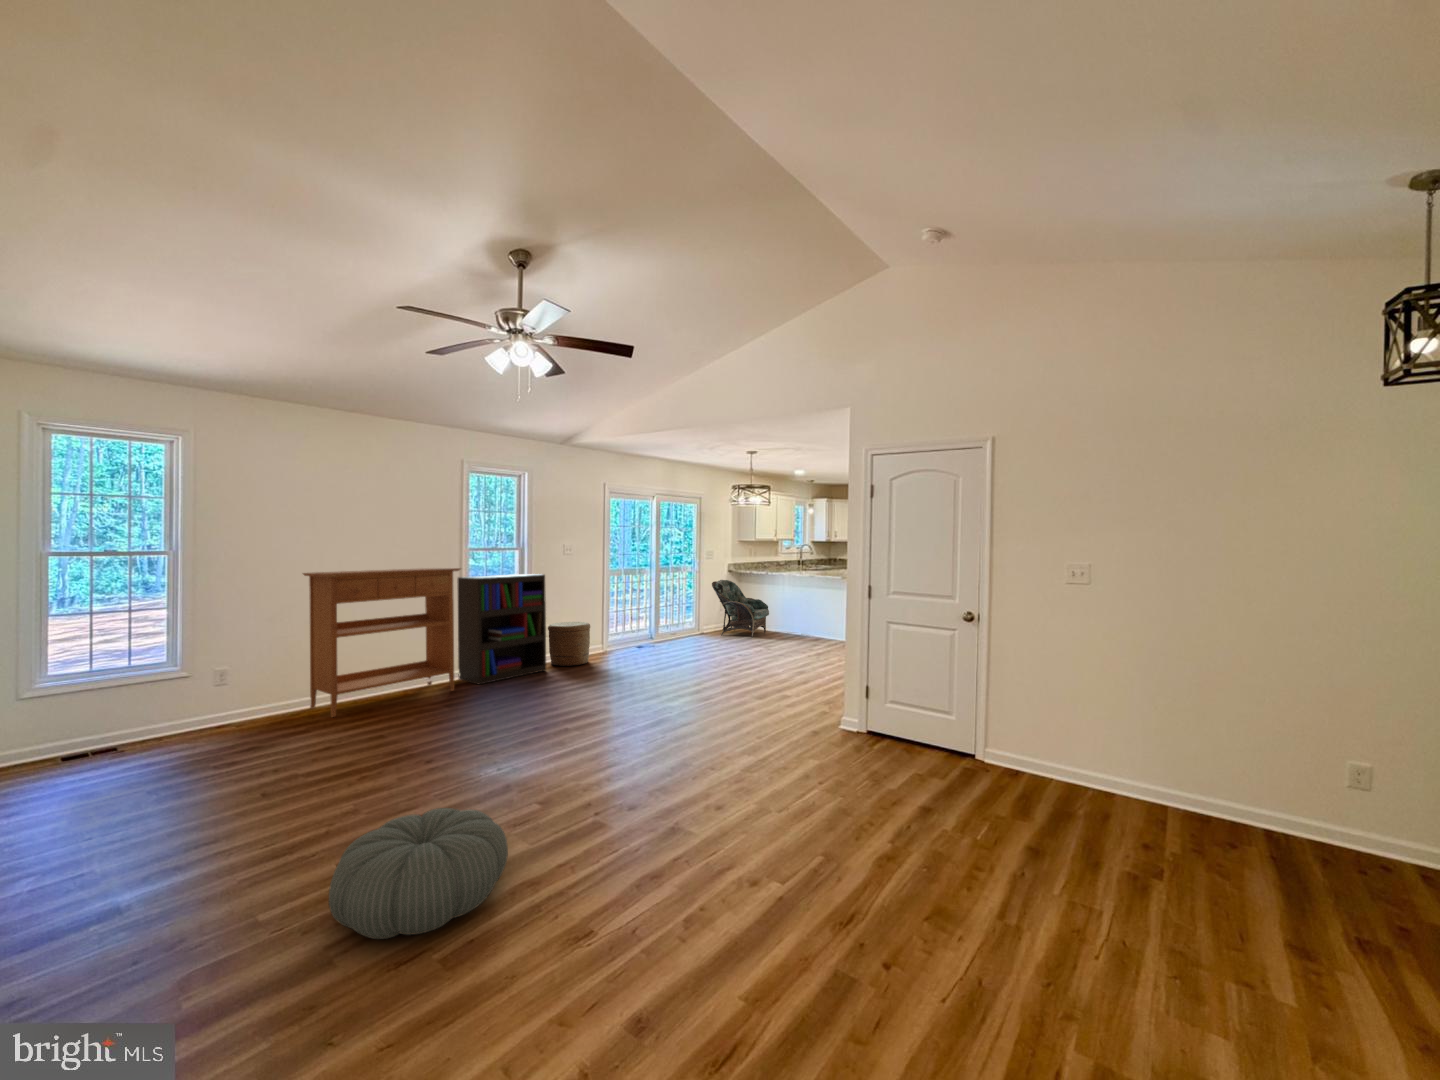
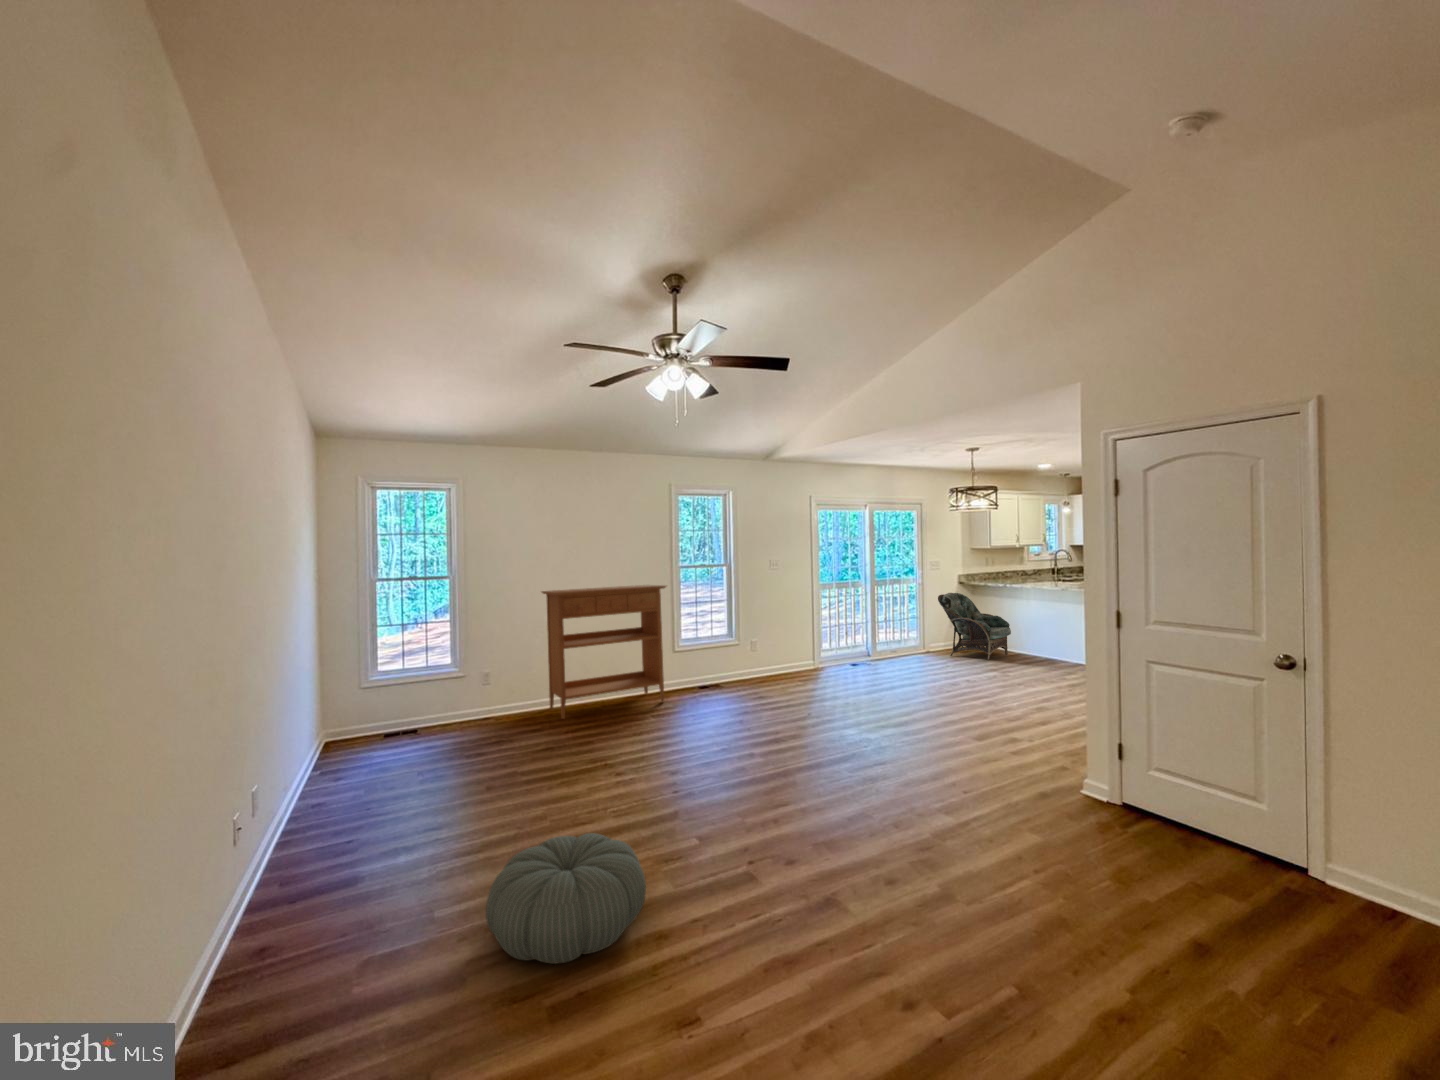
bookshelf: present [457,574,546,685] -> none [668,589,752,697]
woven basket: present [548,622,590,666] -> none [755,637,797,683]

